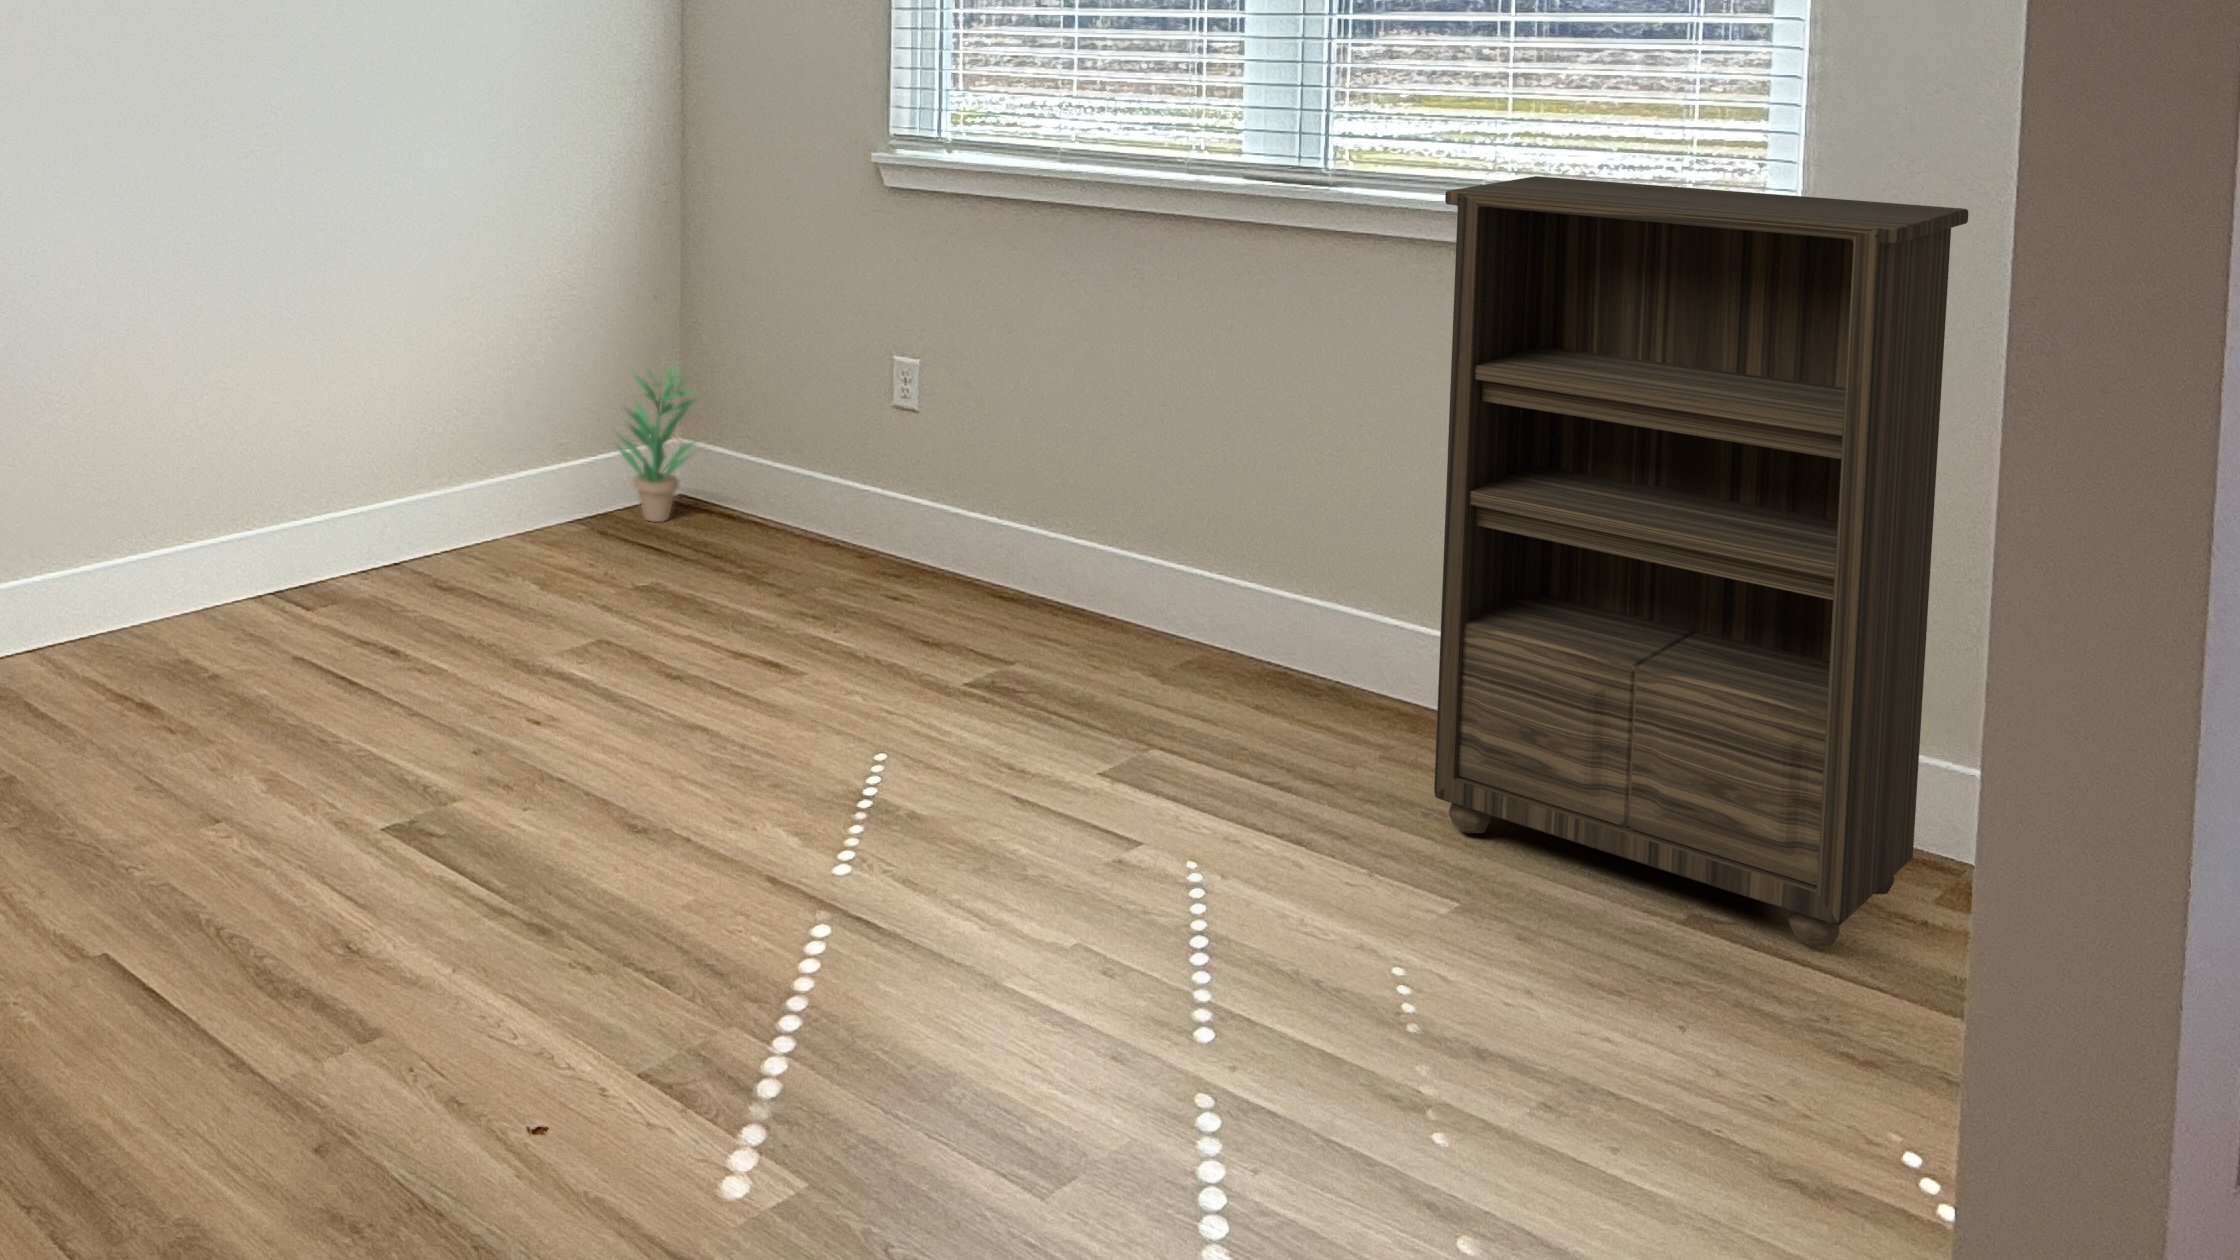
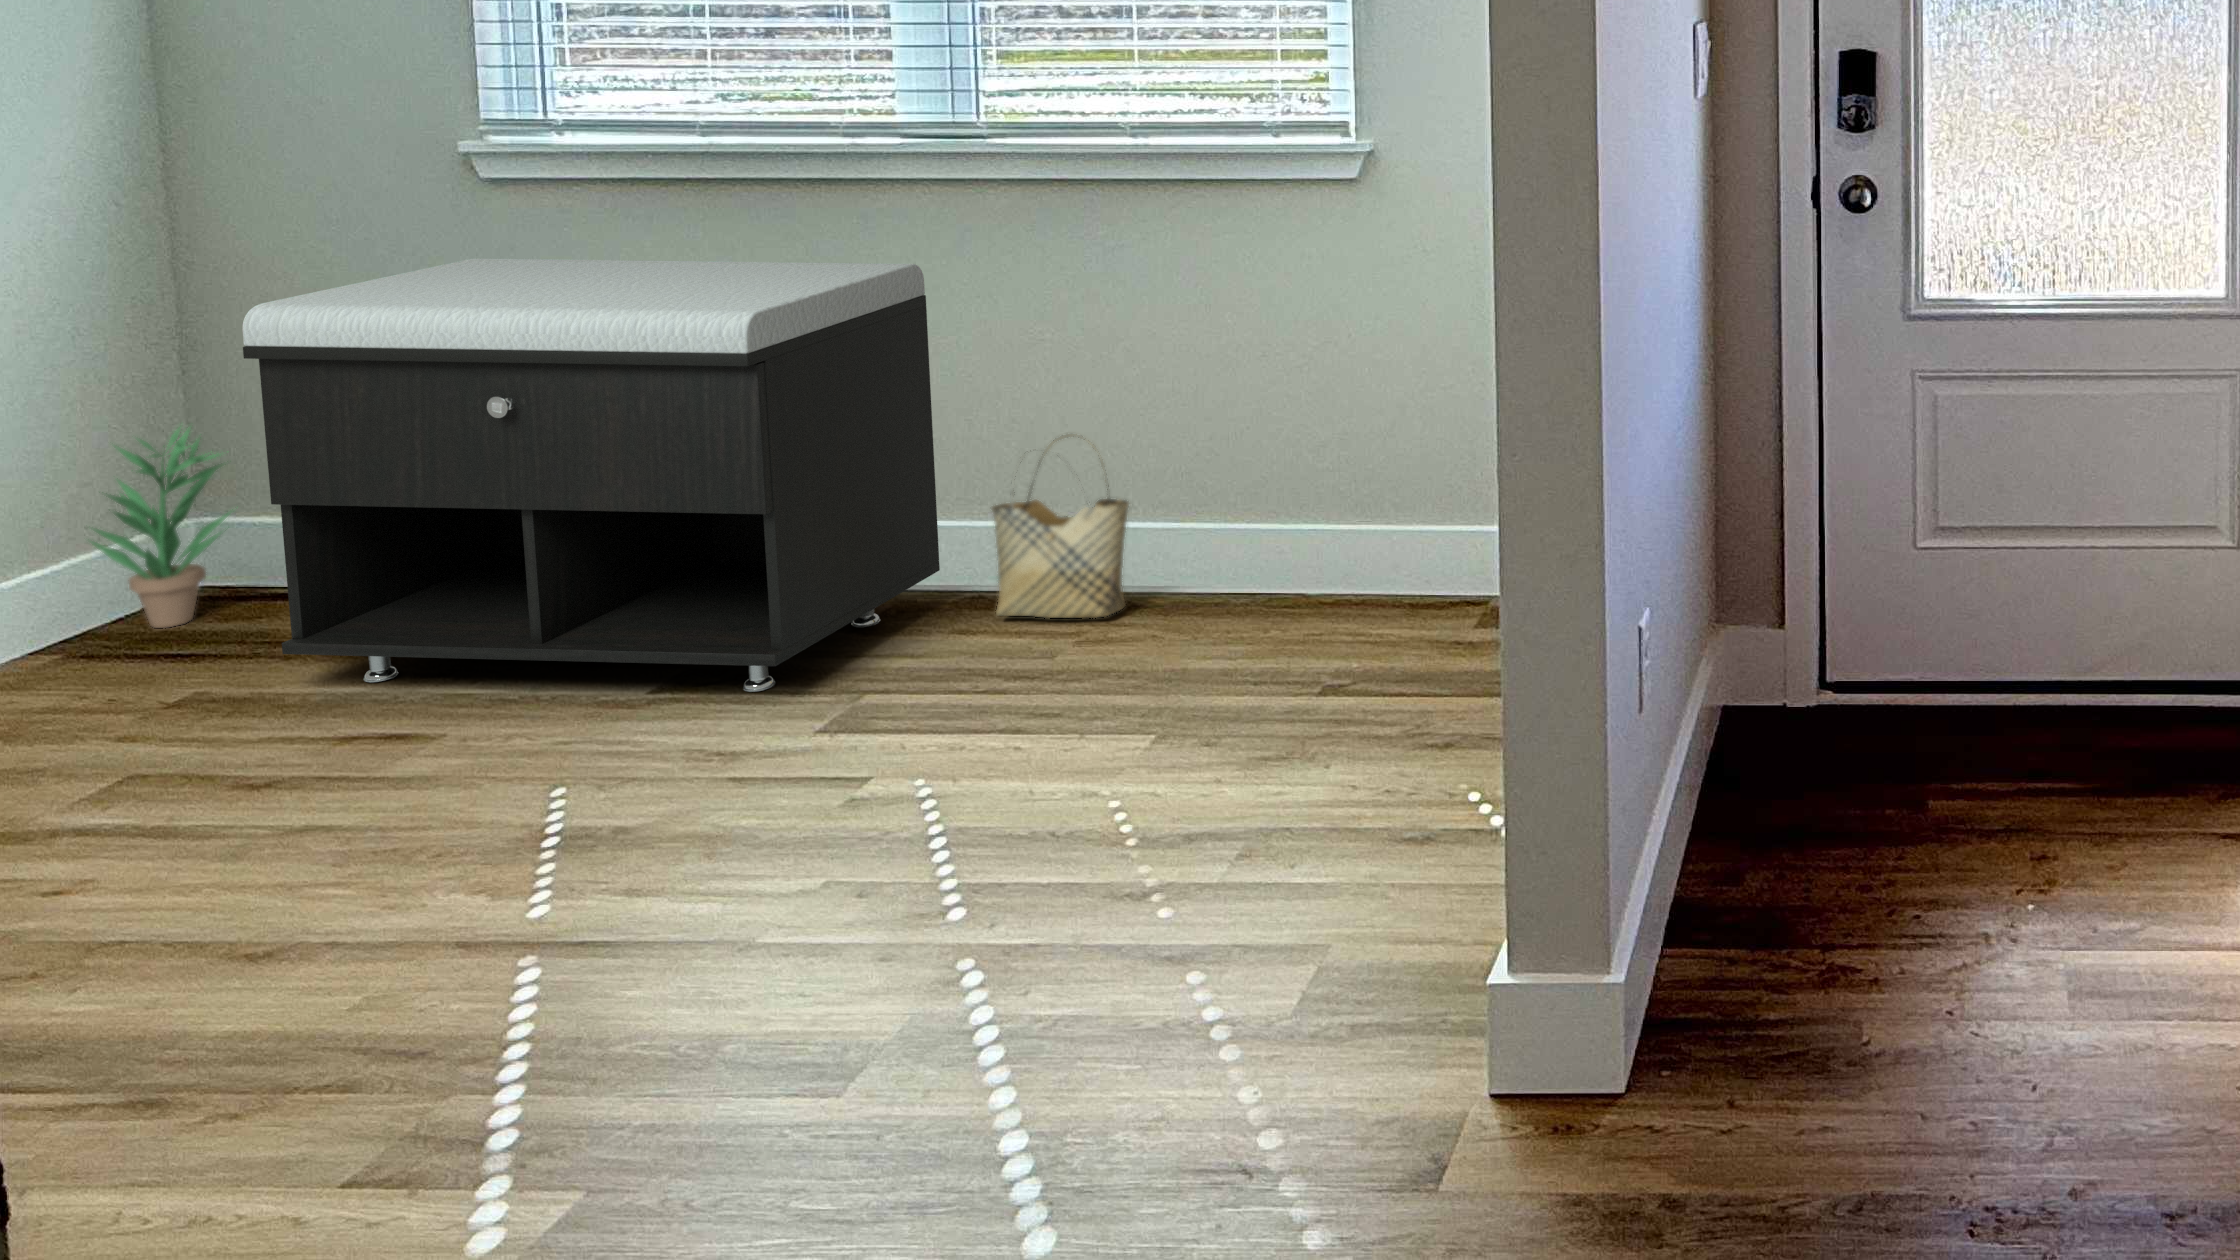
bookshelf: present [1434,176,1968,946] -> none [1091,111,1462,679]
storage bench: none [707,257,1254,714] -> present [242,258,940,692]
woven basket: none [1298,524,1458,739] -> present [992,436,1129,618]

